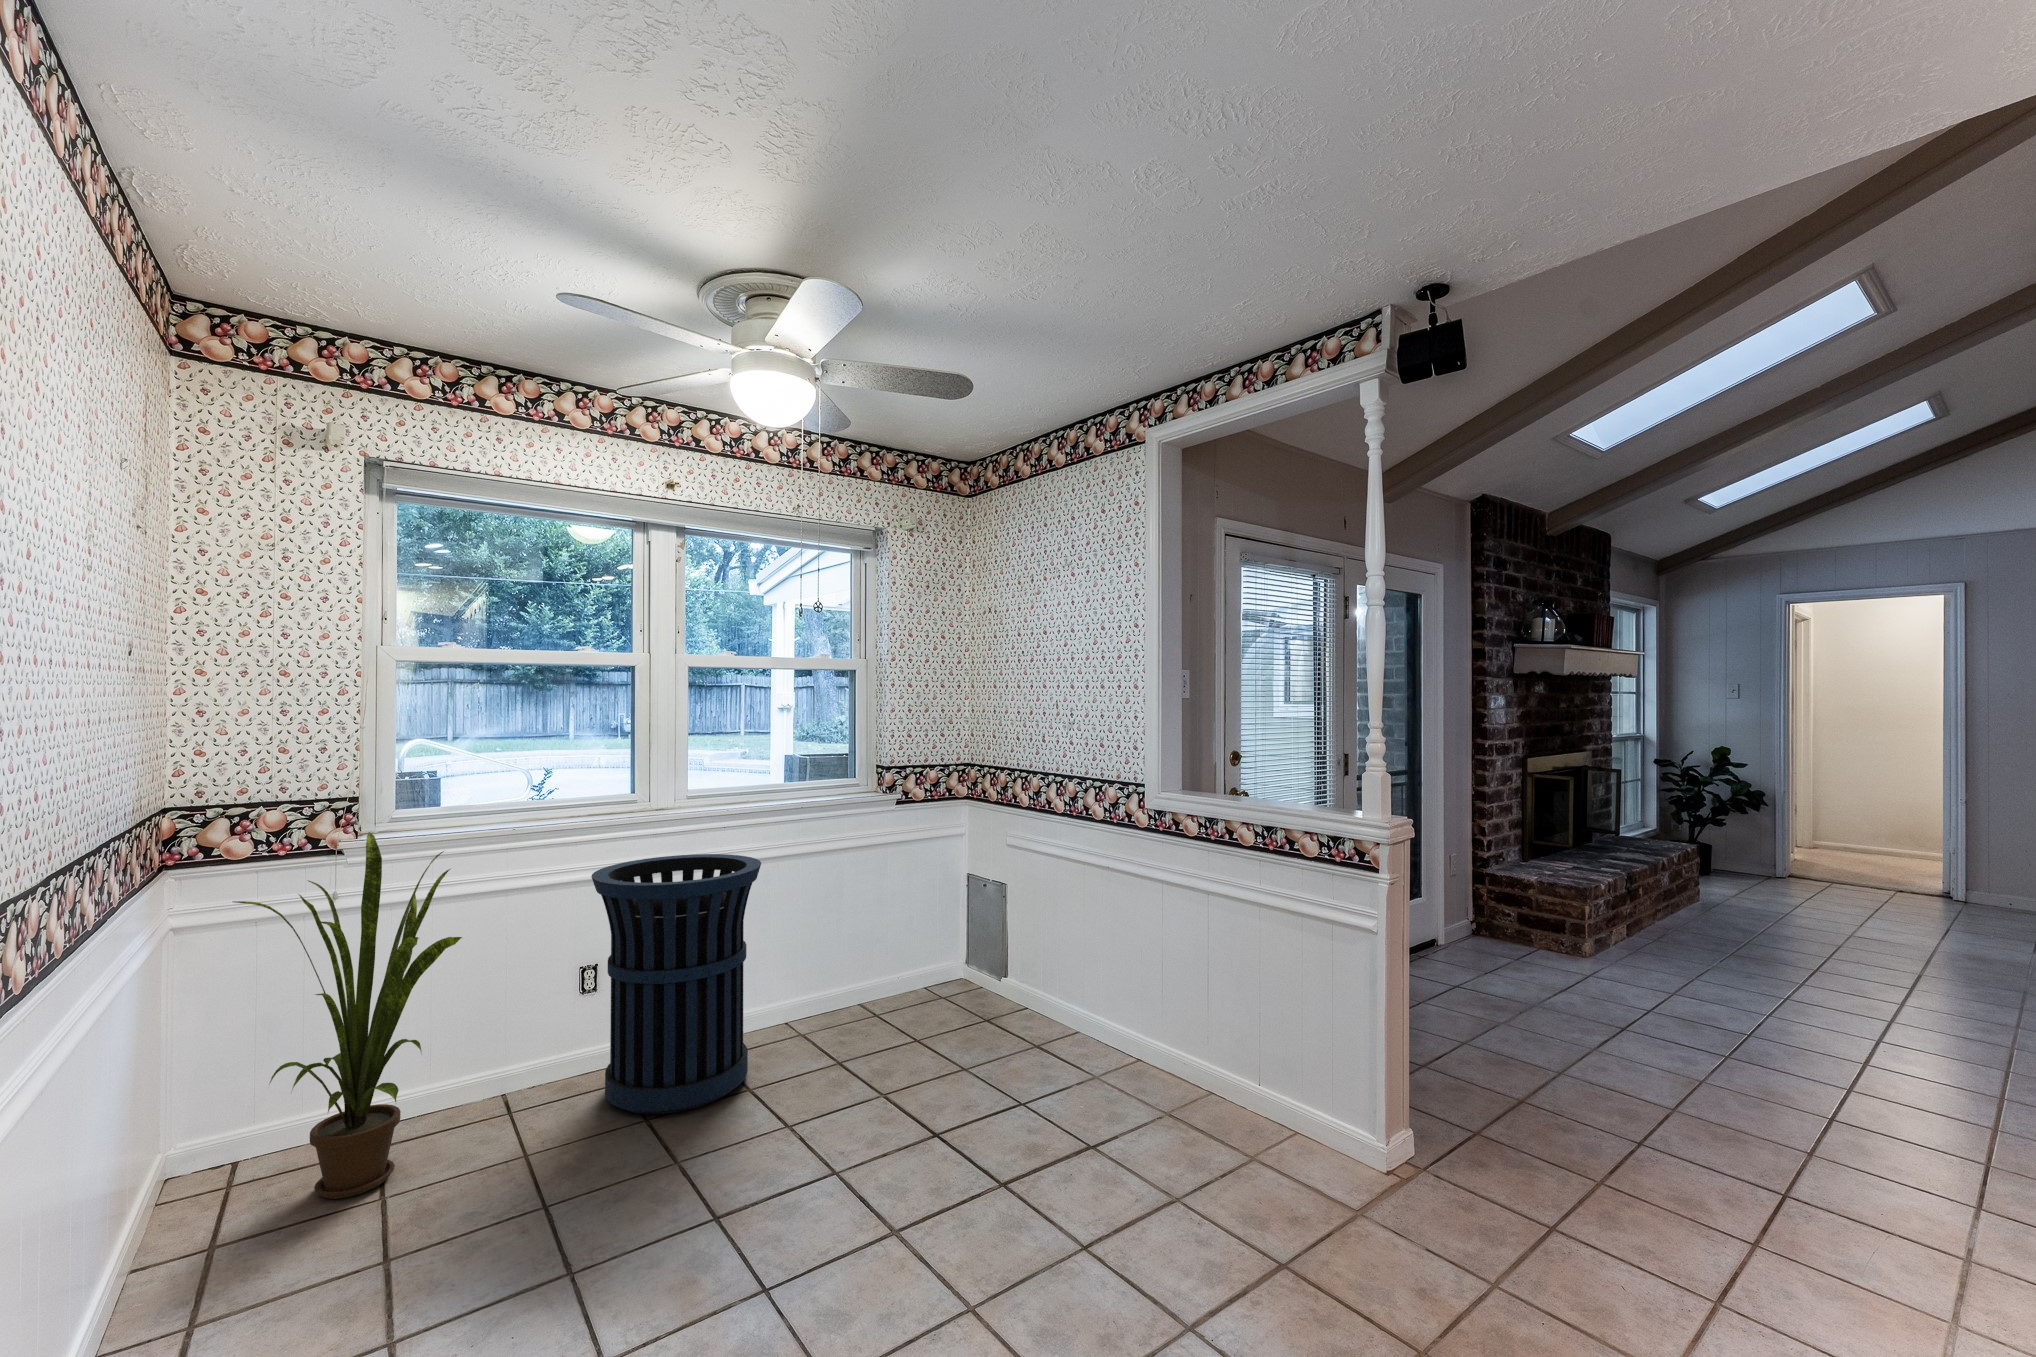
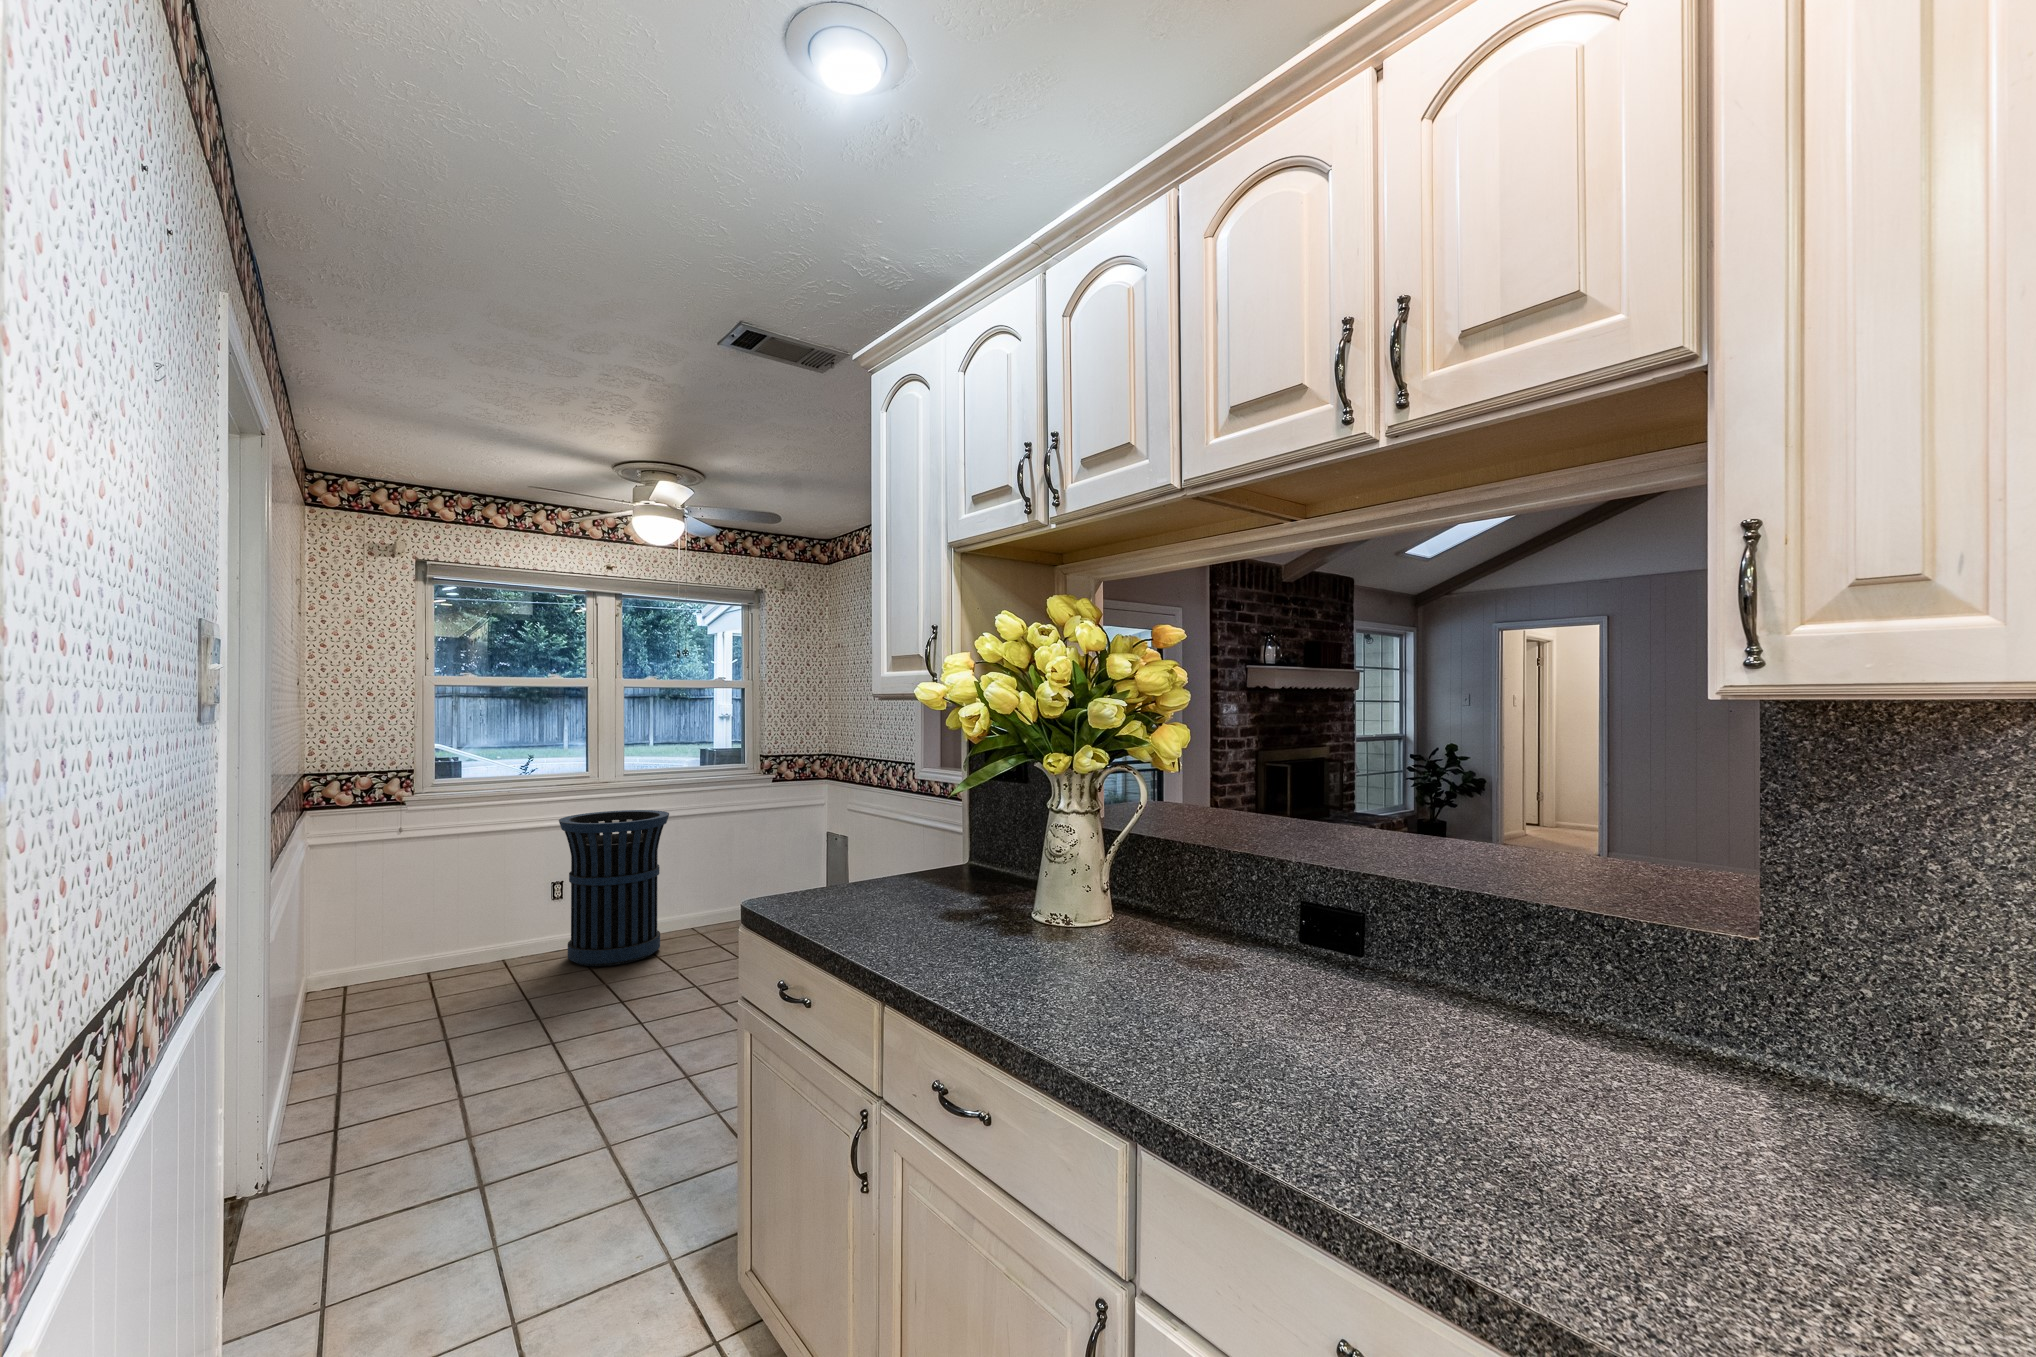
house plant: present [234,832,462,1199] -> none [348,791,481,999]

